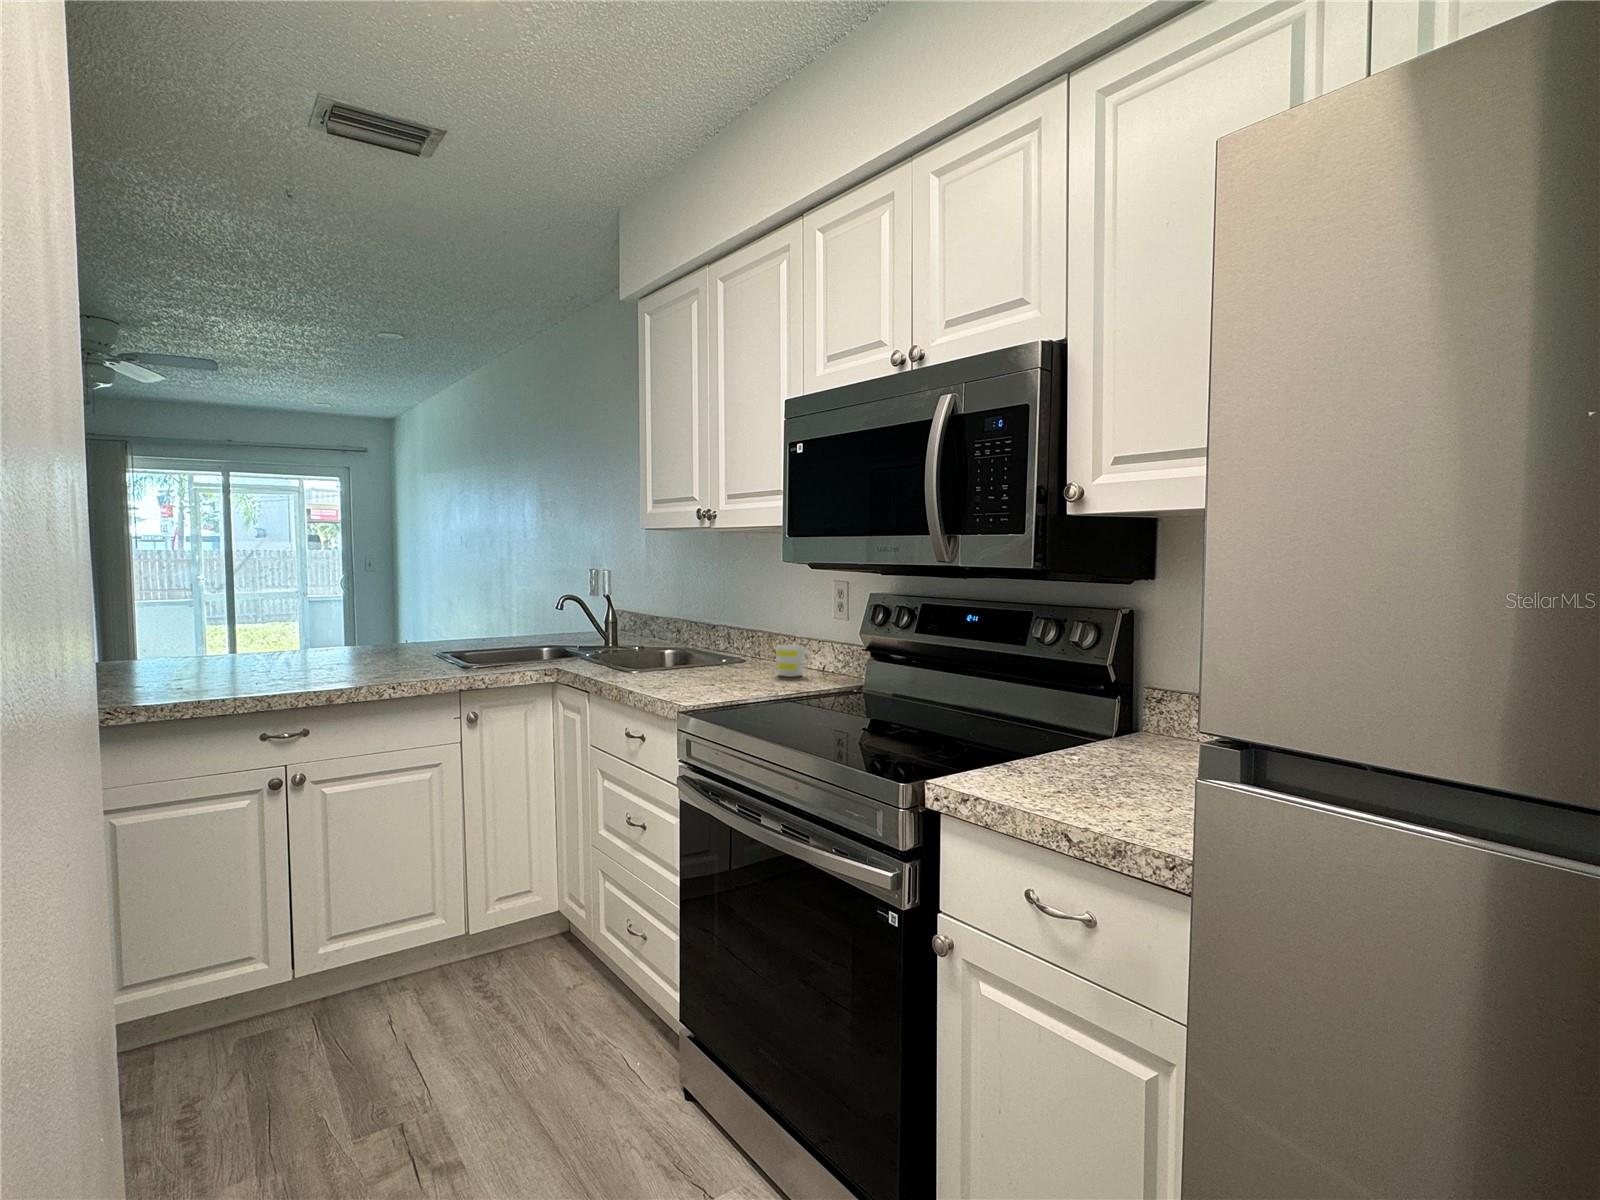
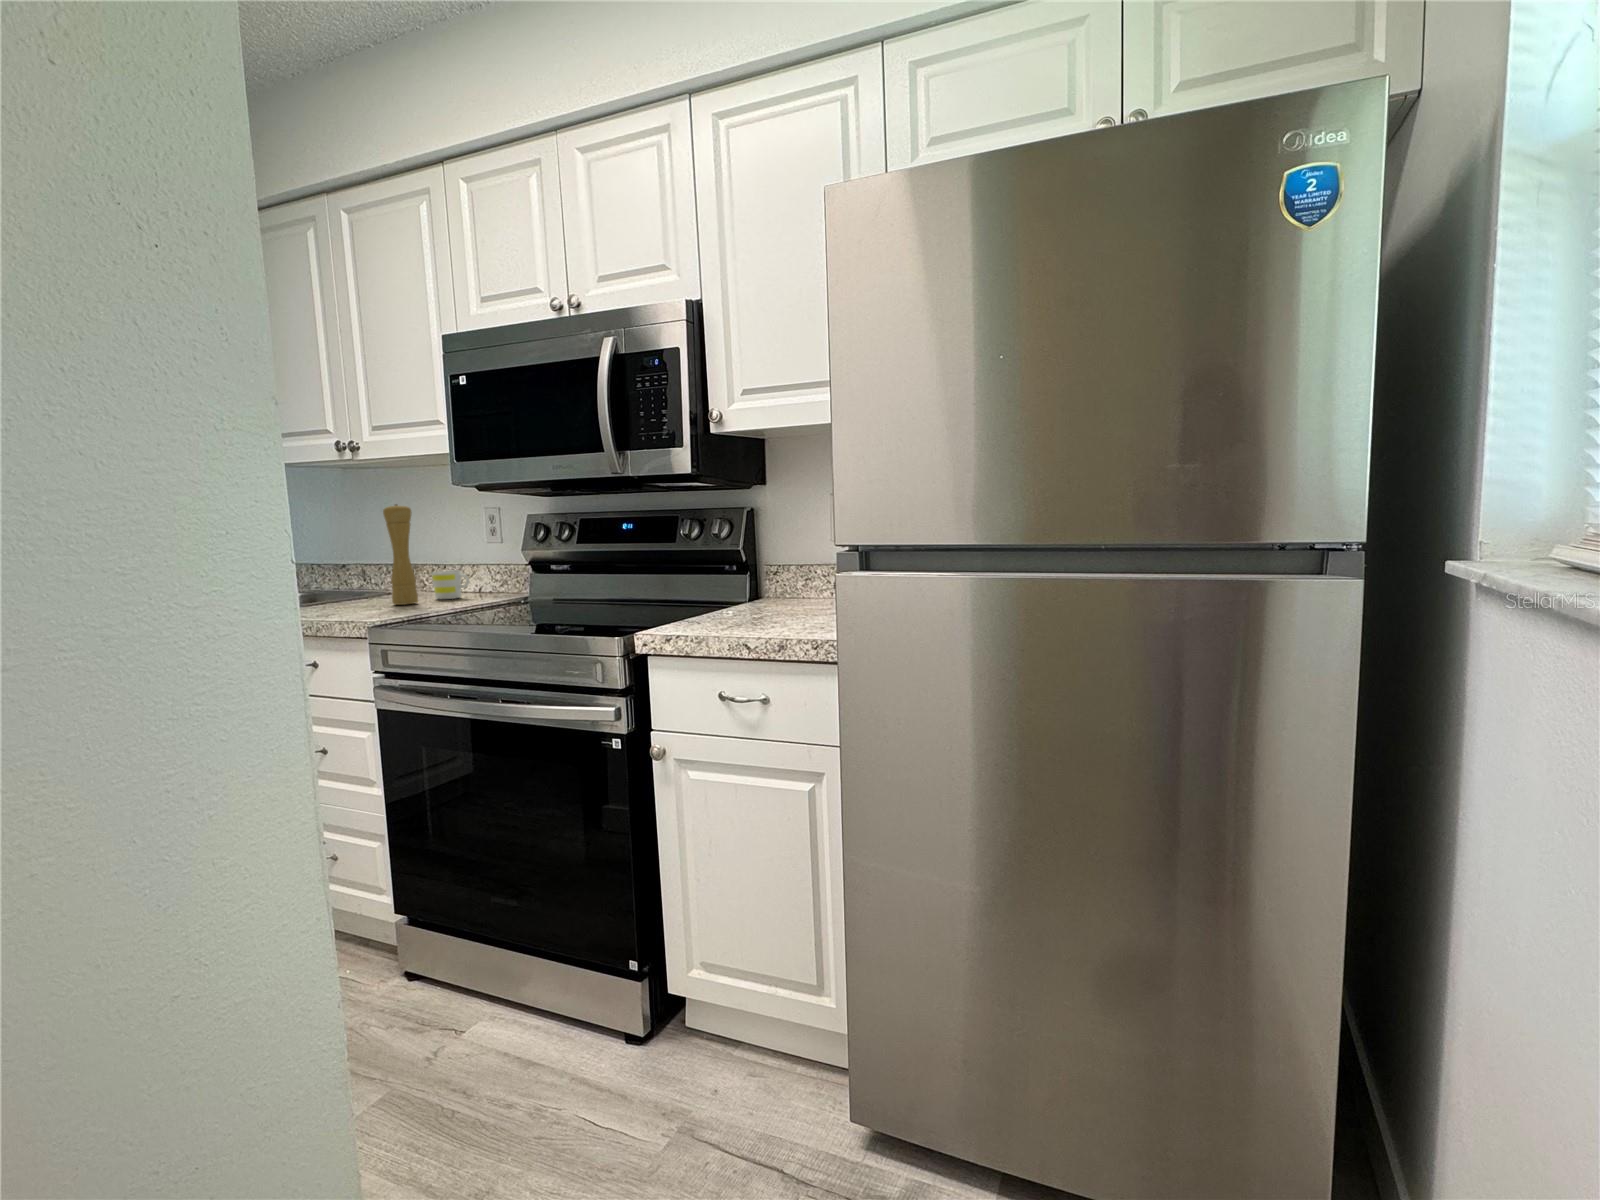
pepper mill: none [731,574,758,680] -> present [383,504,418,605]

